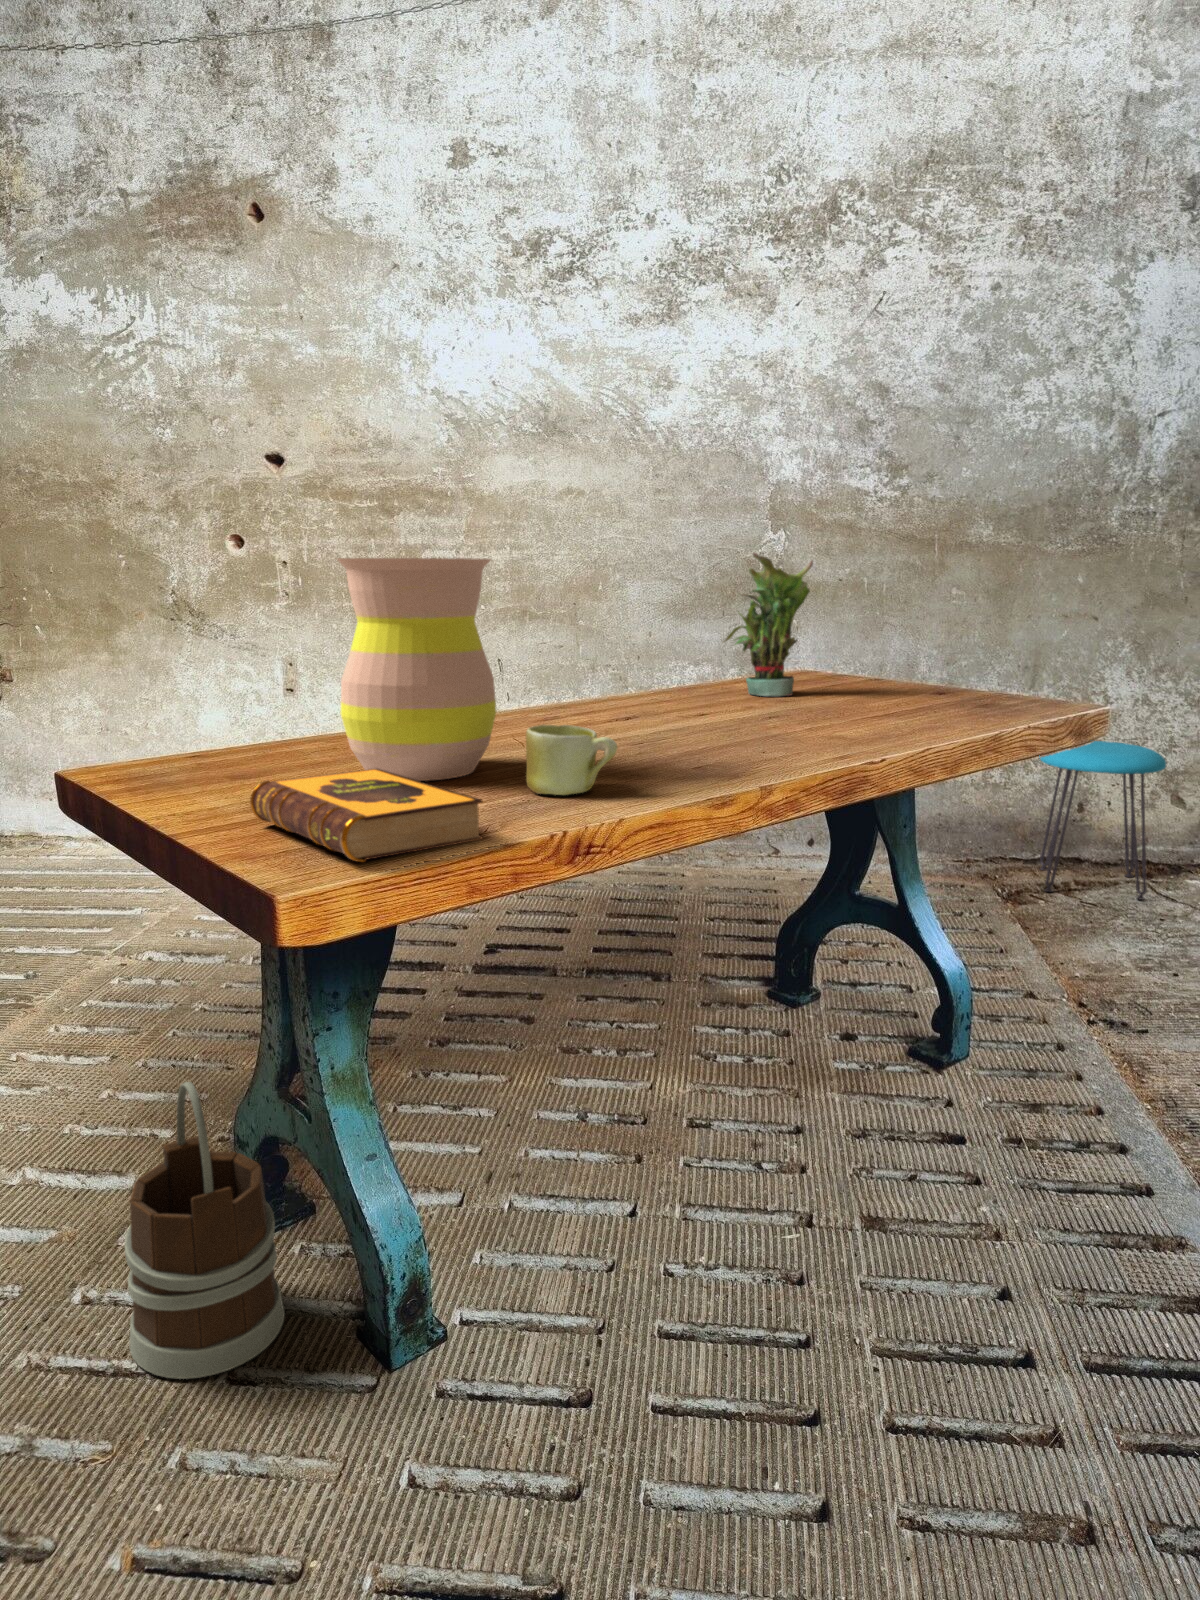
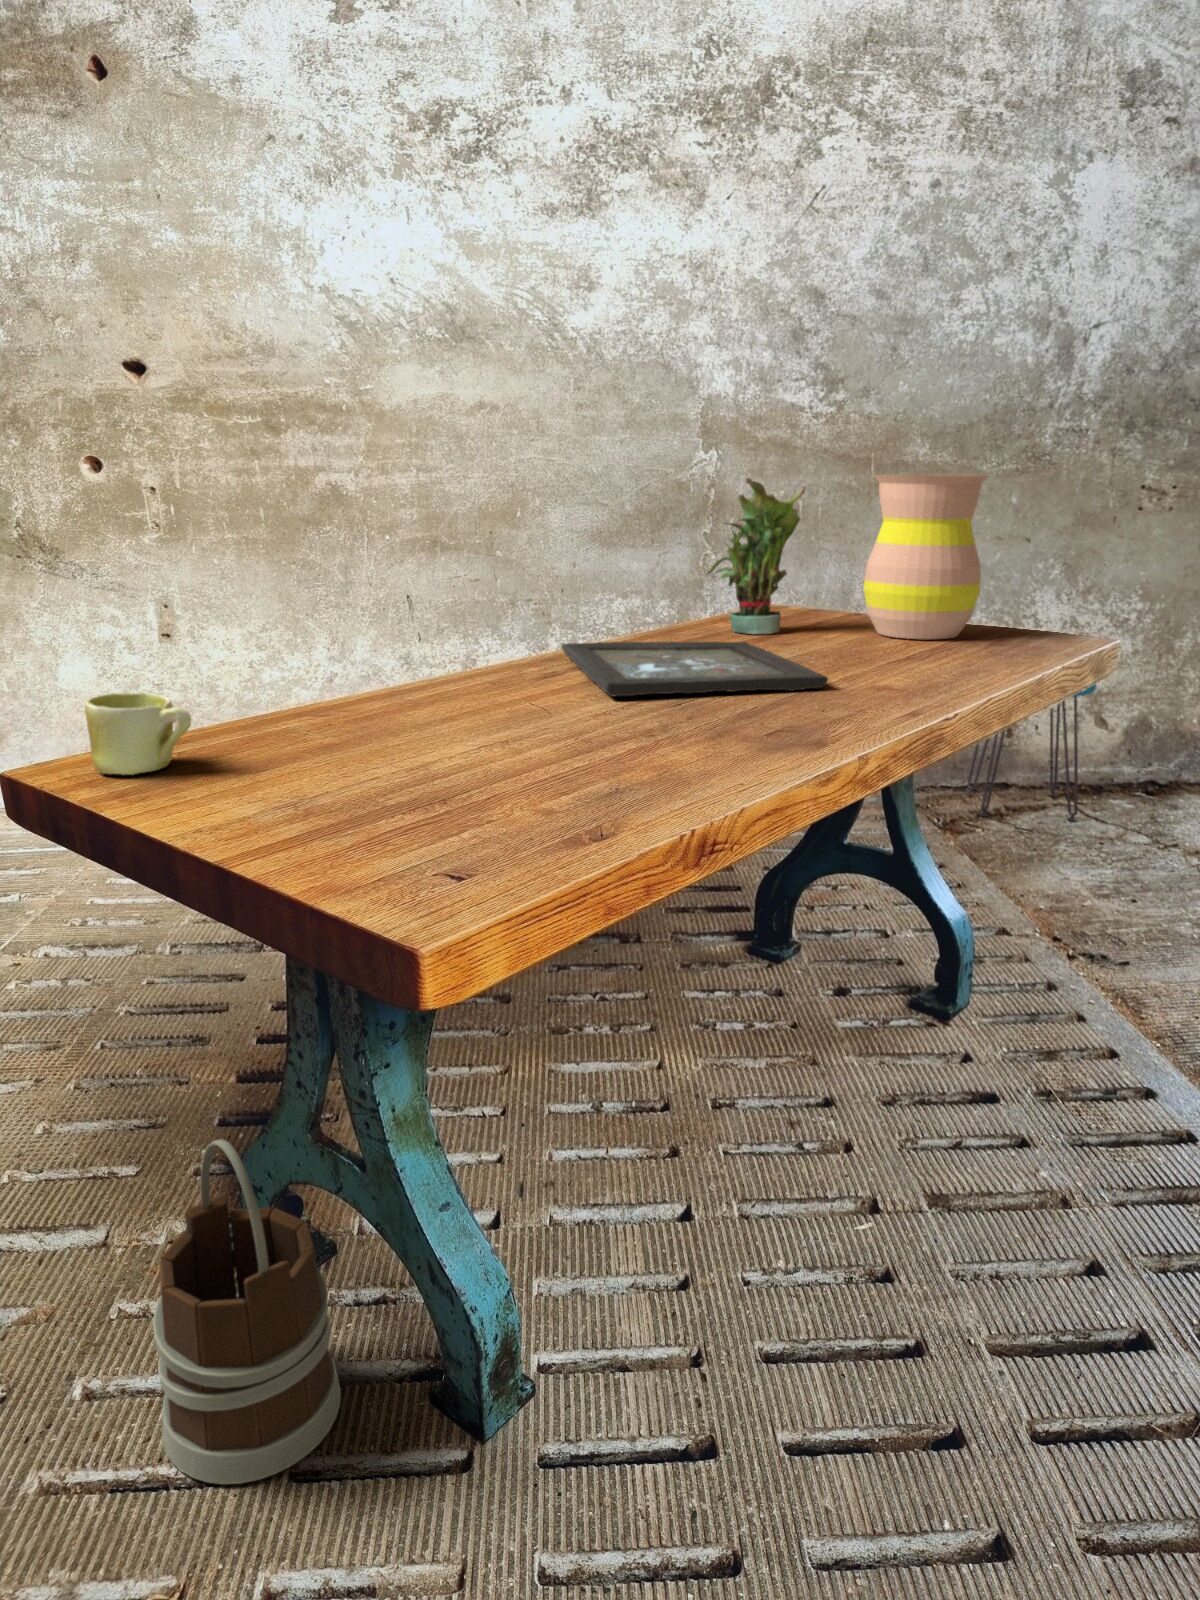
vase: present [337,558,496,781] -> present [863,475,989,639]
tray: none [574,698,787,738] -> present [562,641,828,696]
mug: present [526,724,617,795] -> present [85,692,192,775]
hardback book: present [250,768,483,862] -> none [309,758,617,894]

